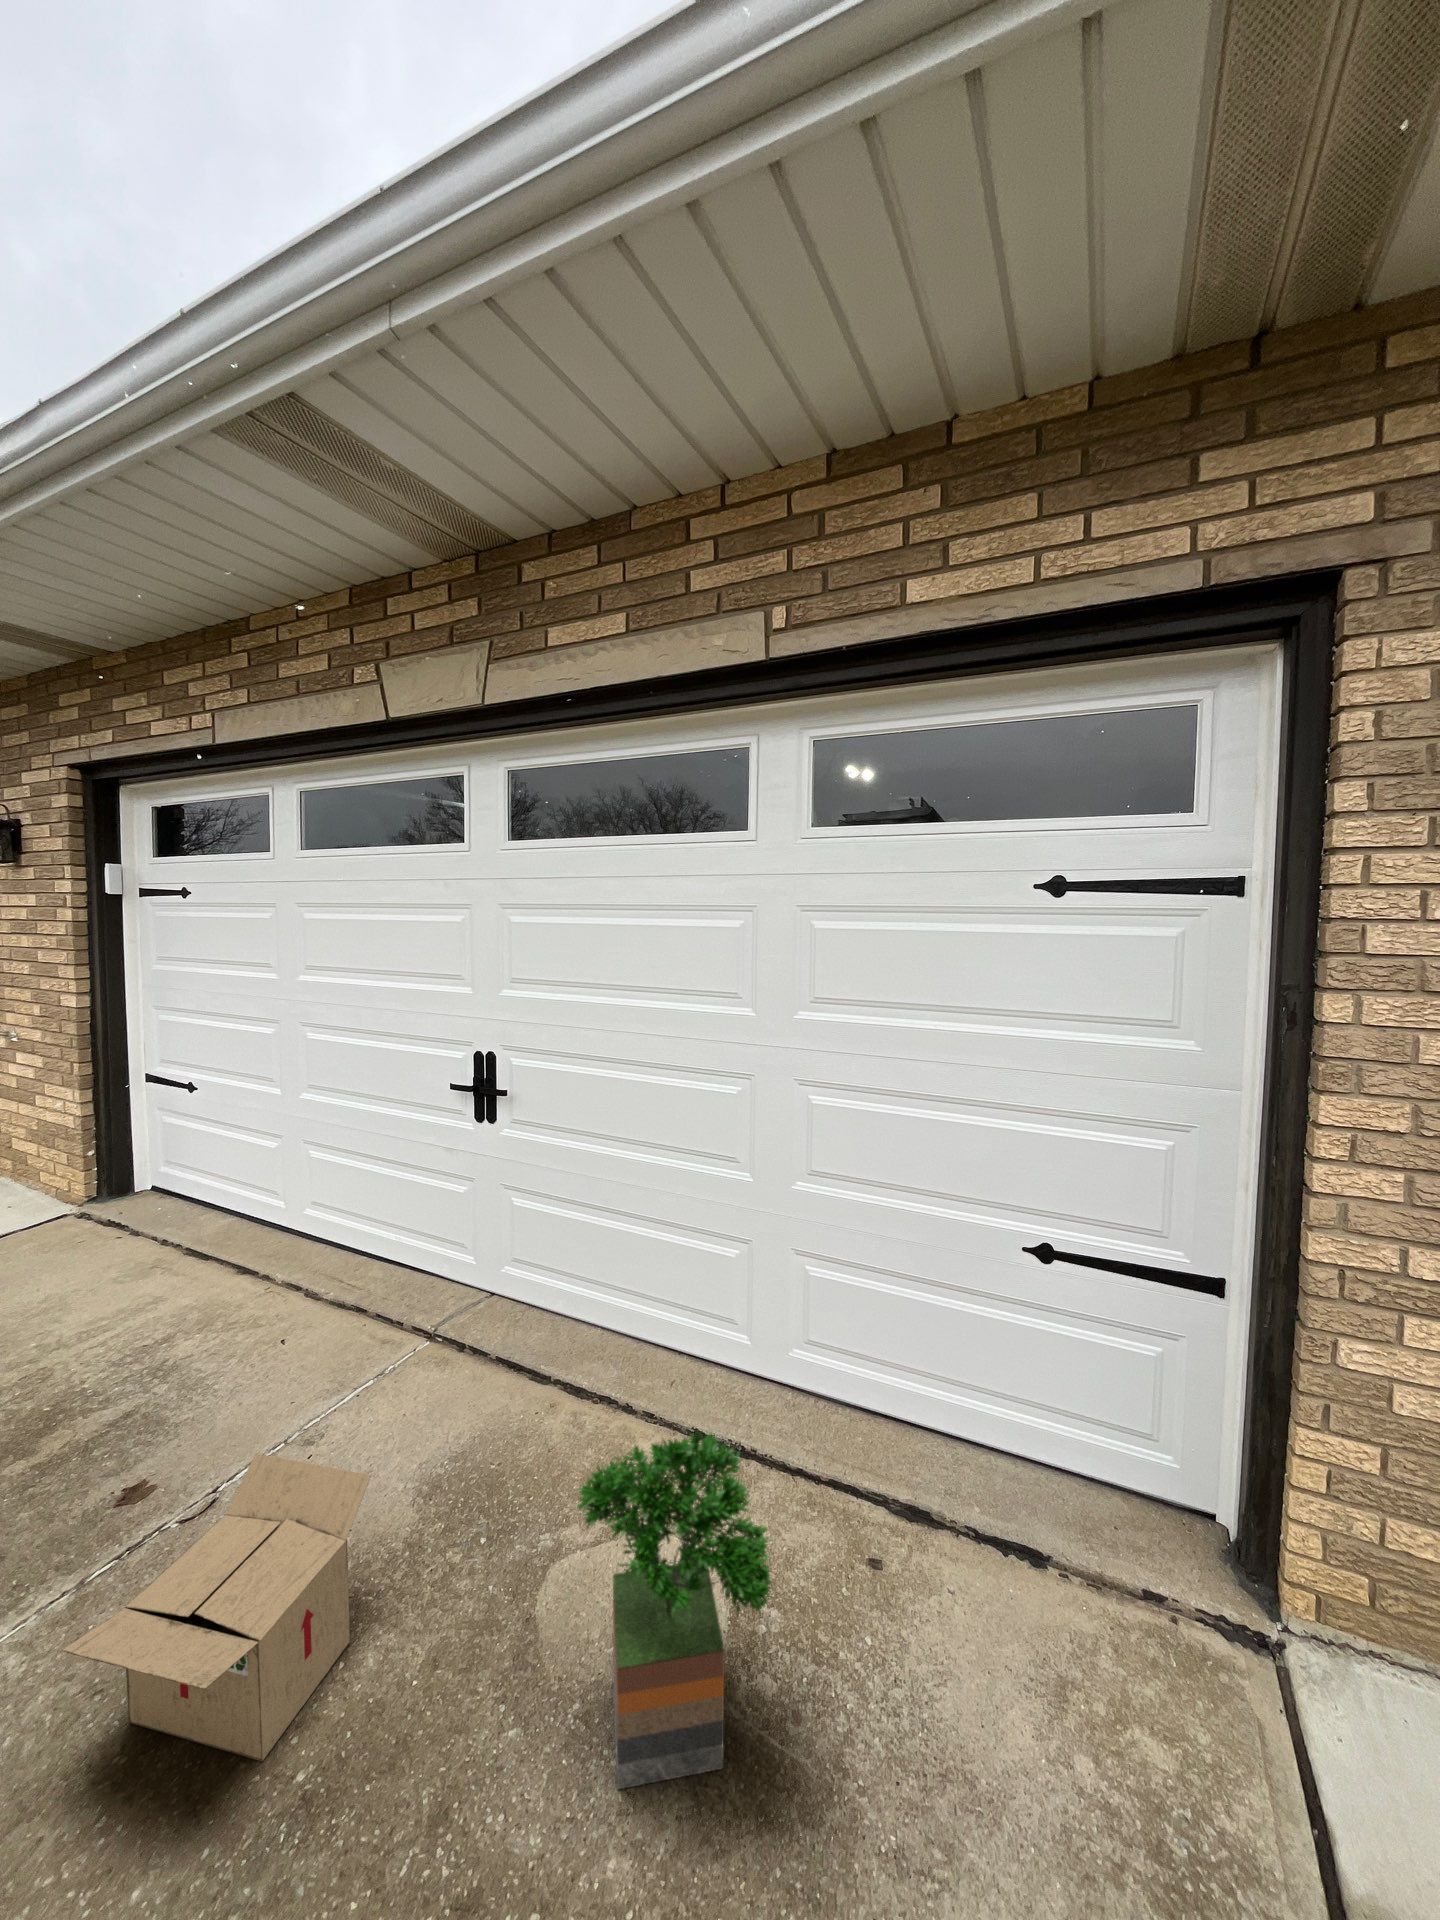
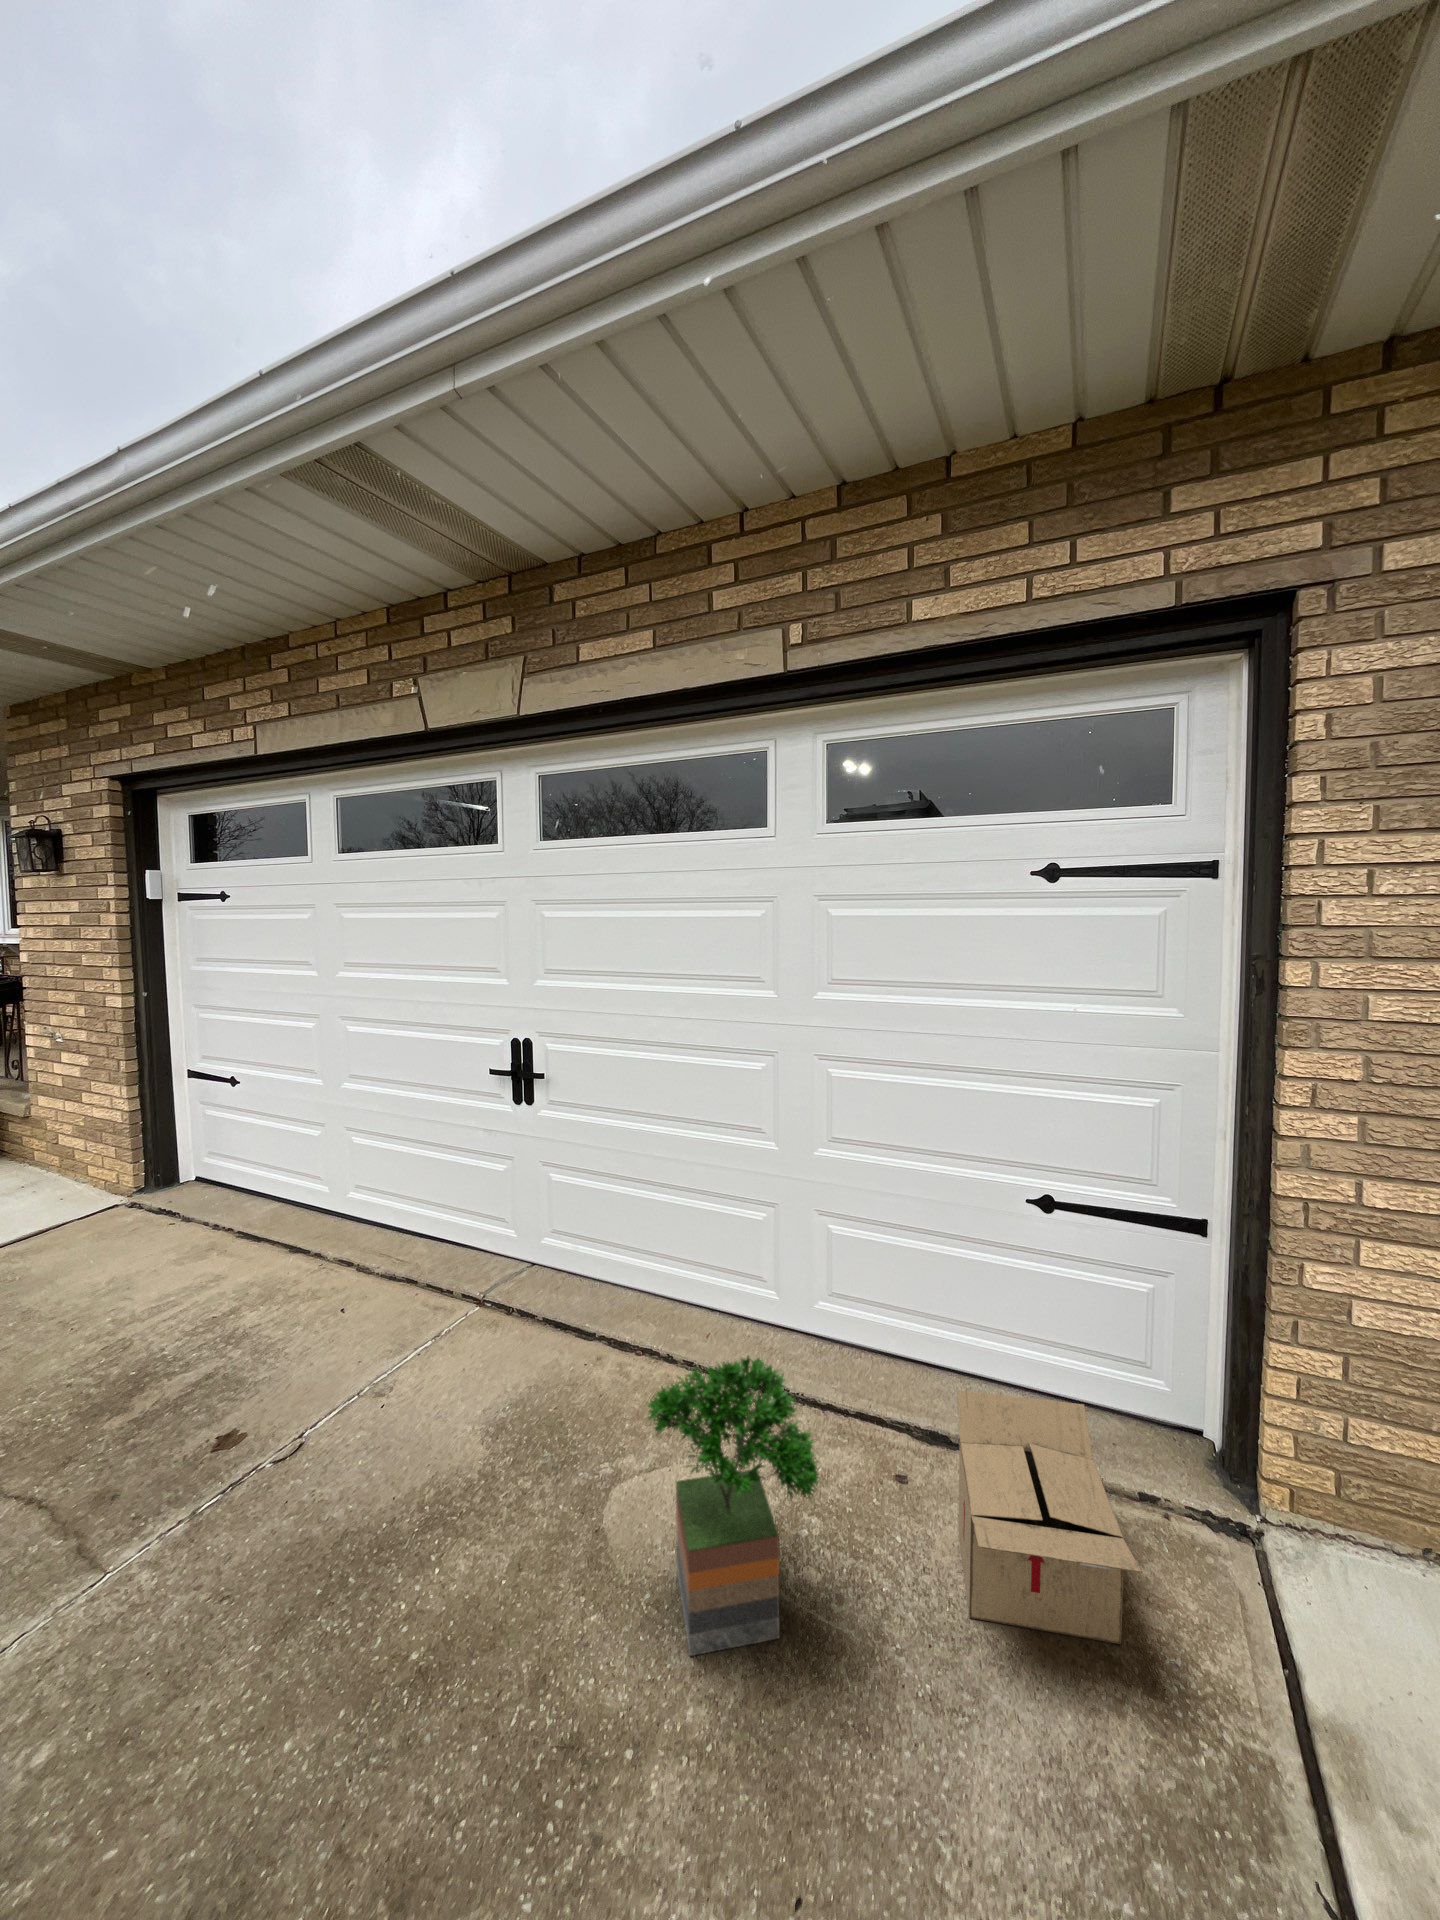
cardboard box: present [62,1453,371,1761] -> present [957,1390,1142,1644]

